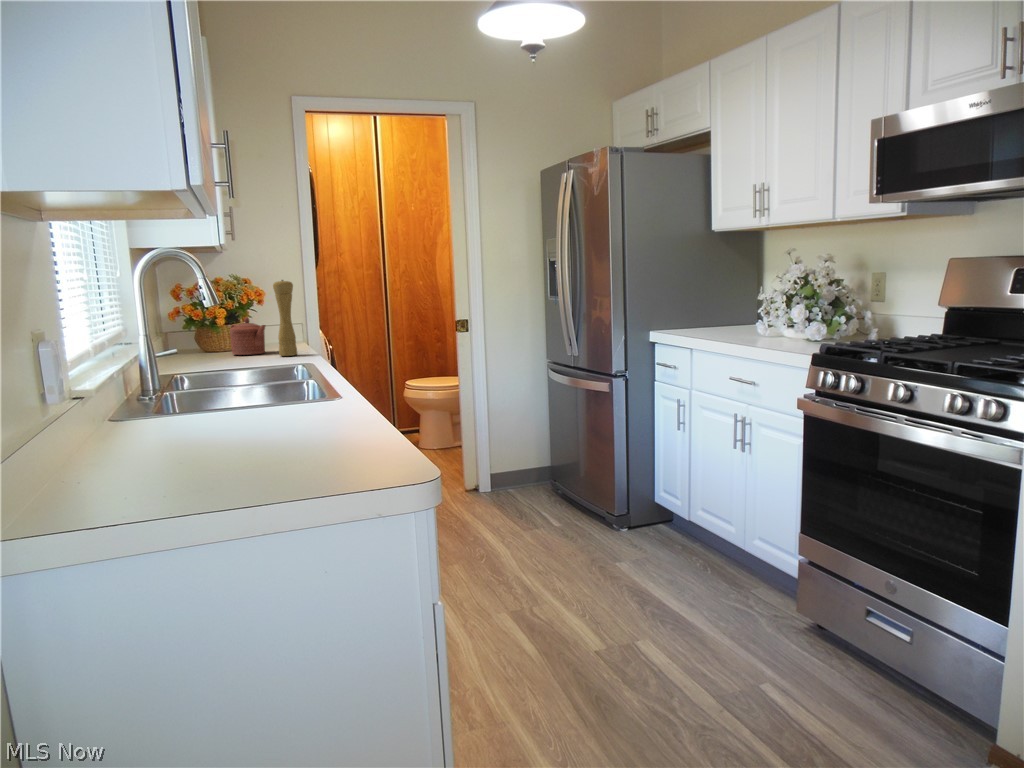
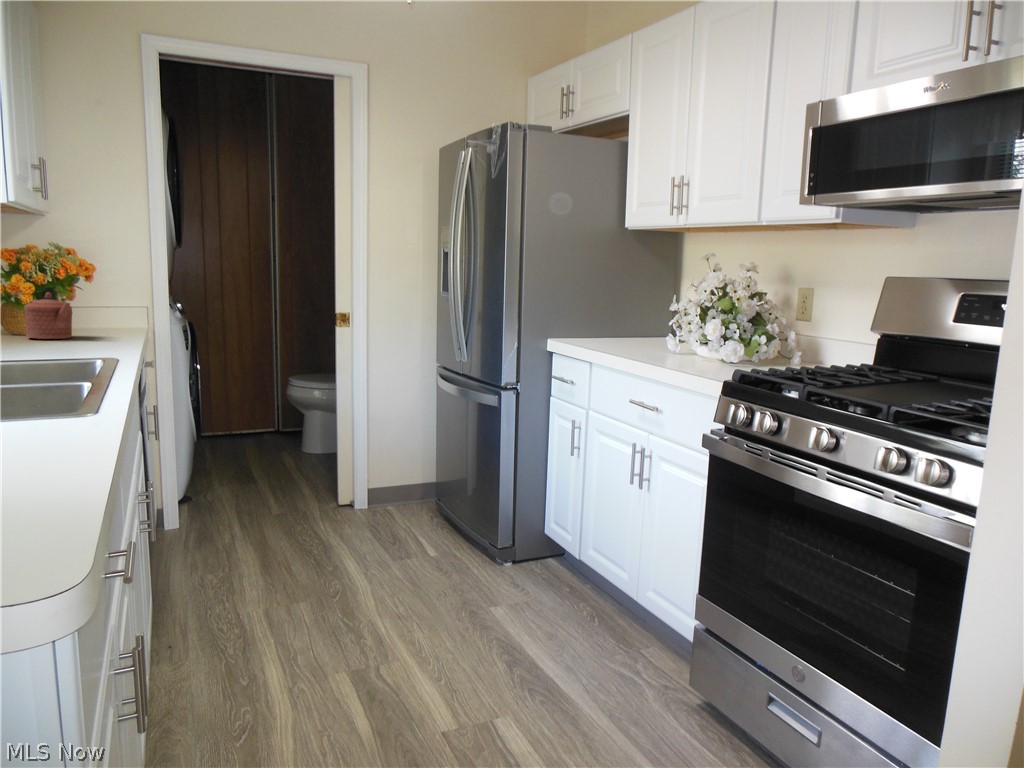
pepper mill: present [273,280,297,356] -> none [77,248,108,344]

